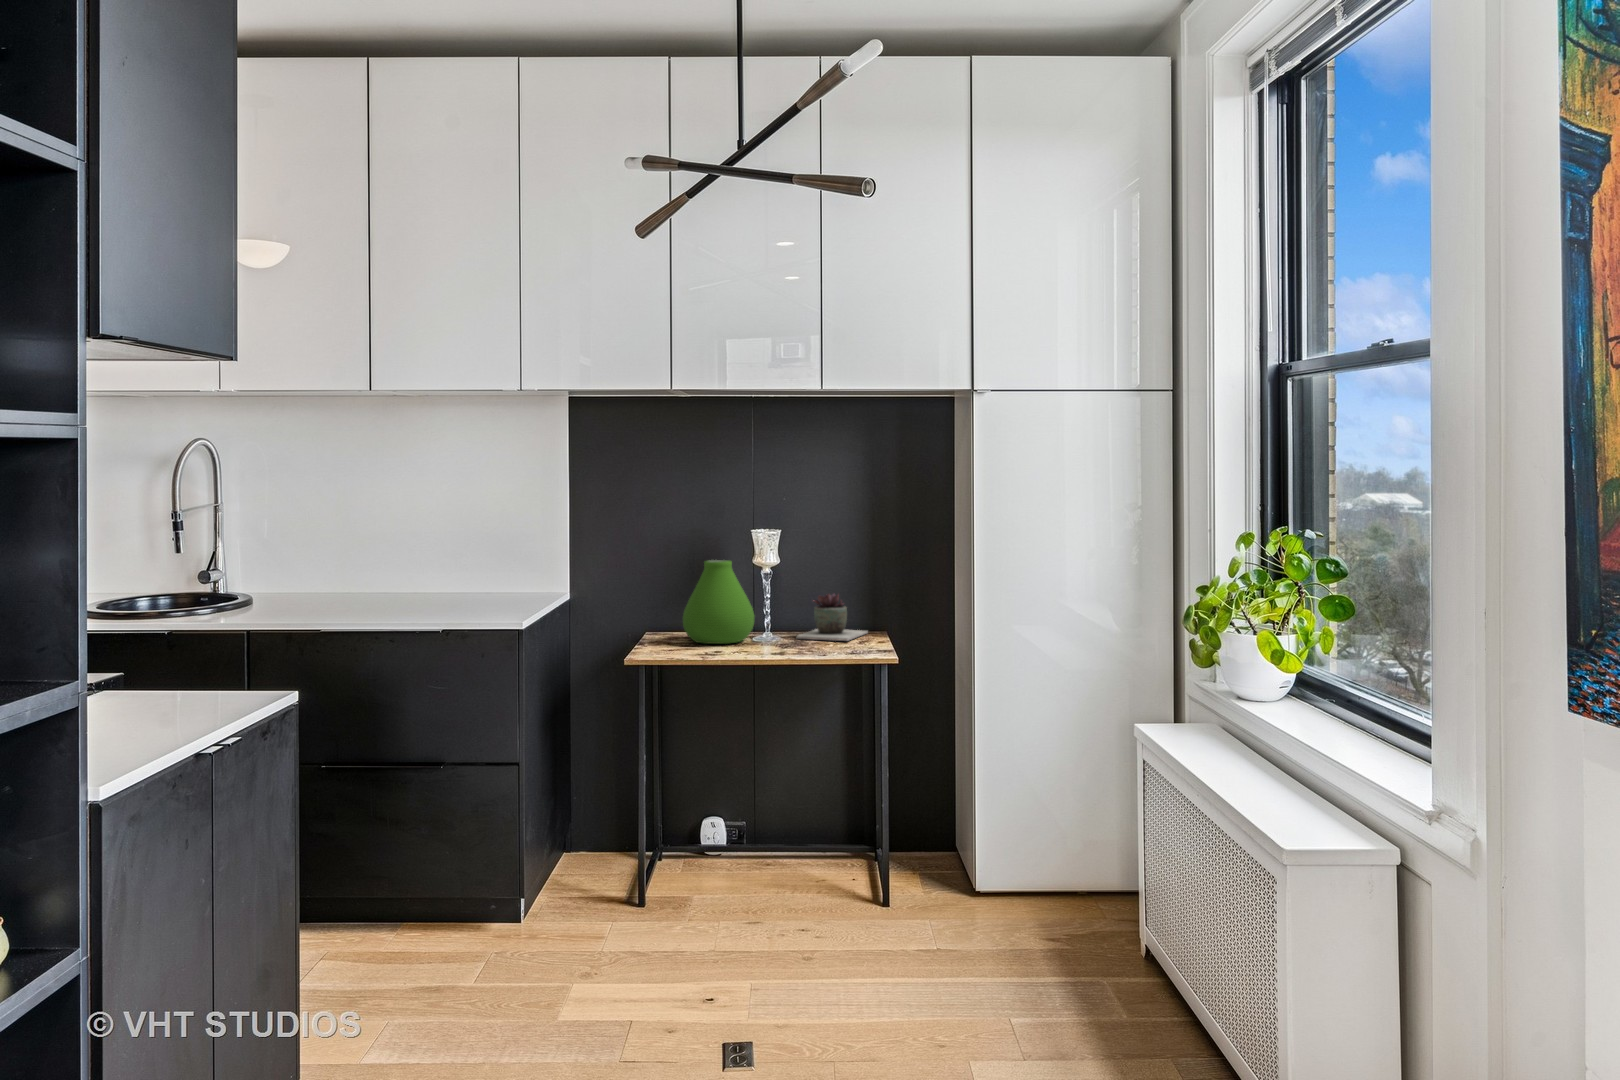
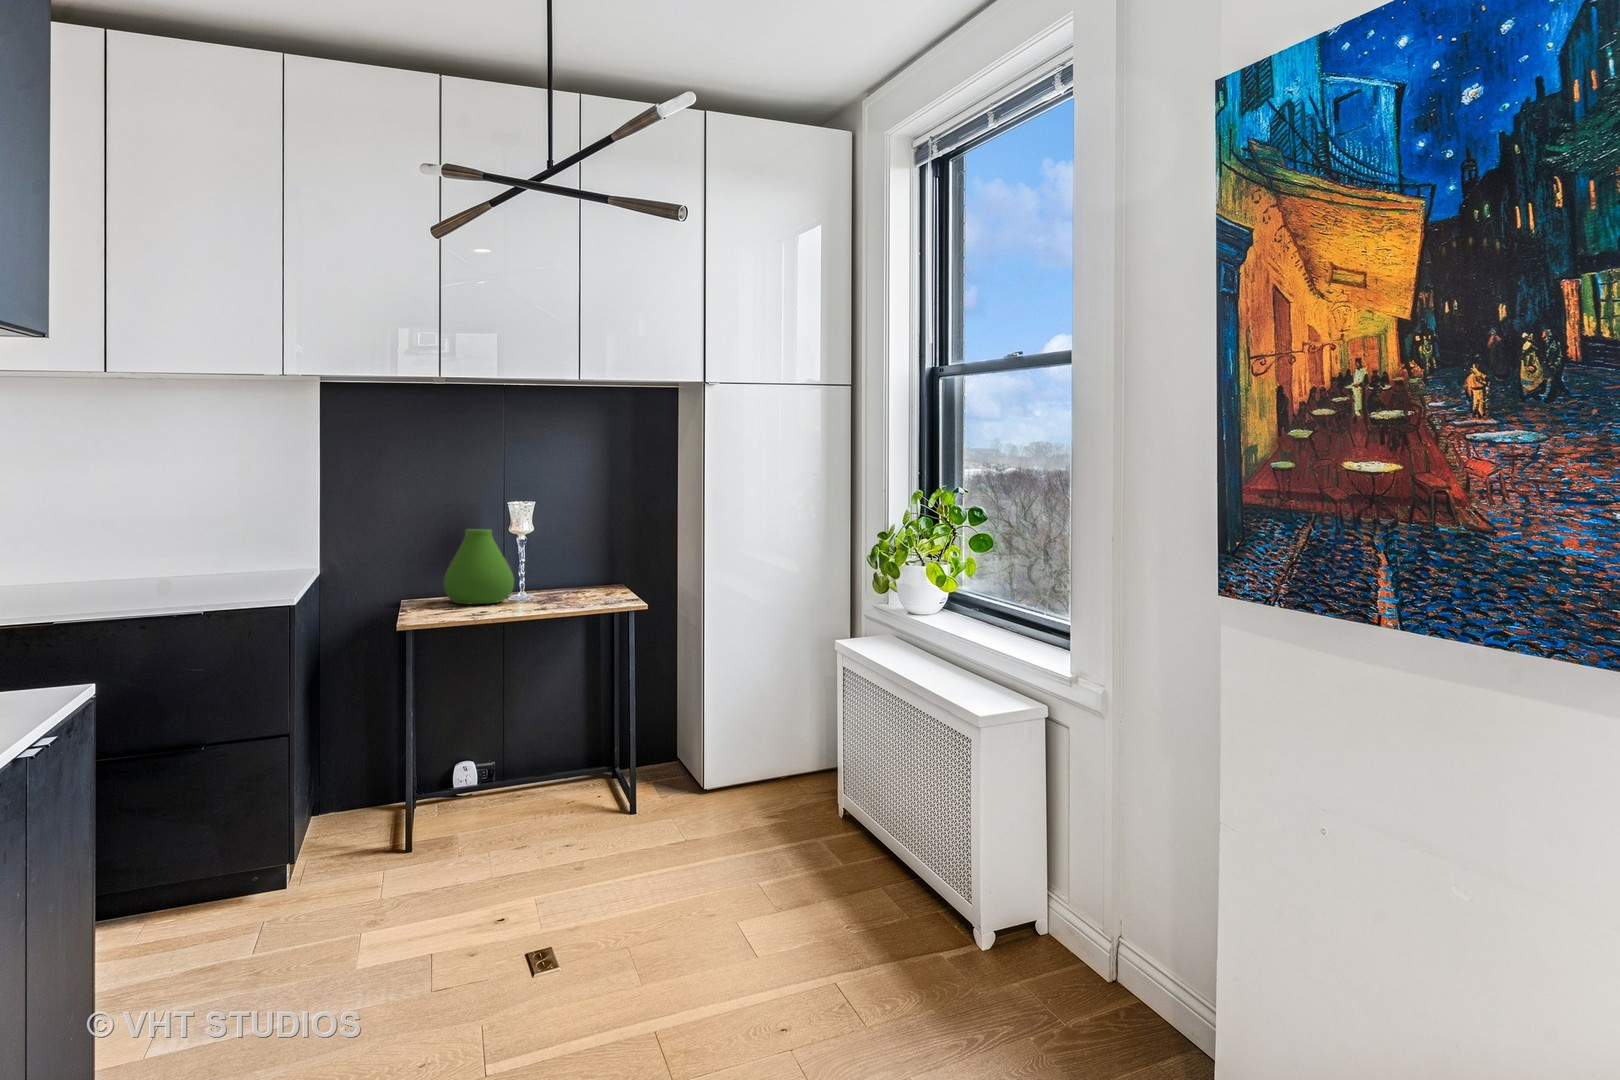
succulent plant: present [797,594,868,641] -> none [551,558,607,597]

